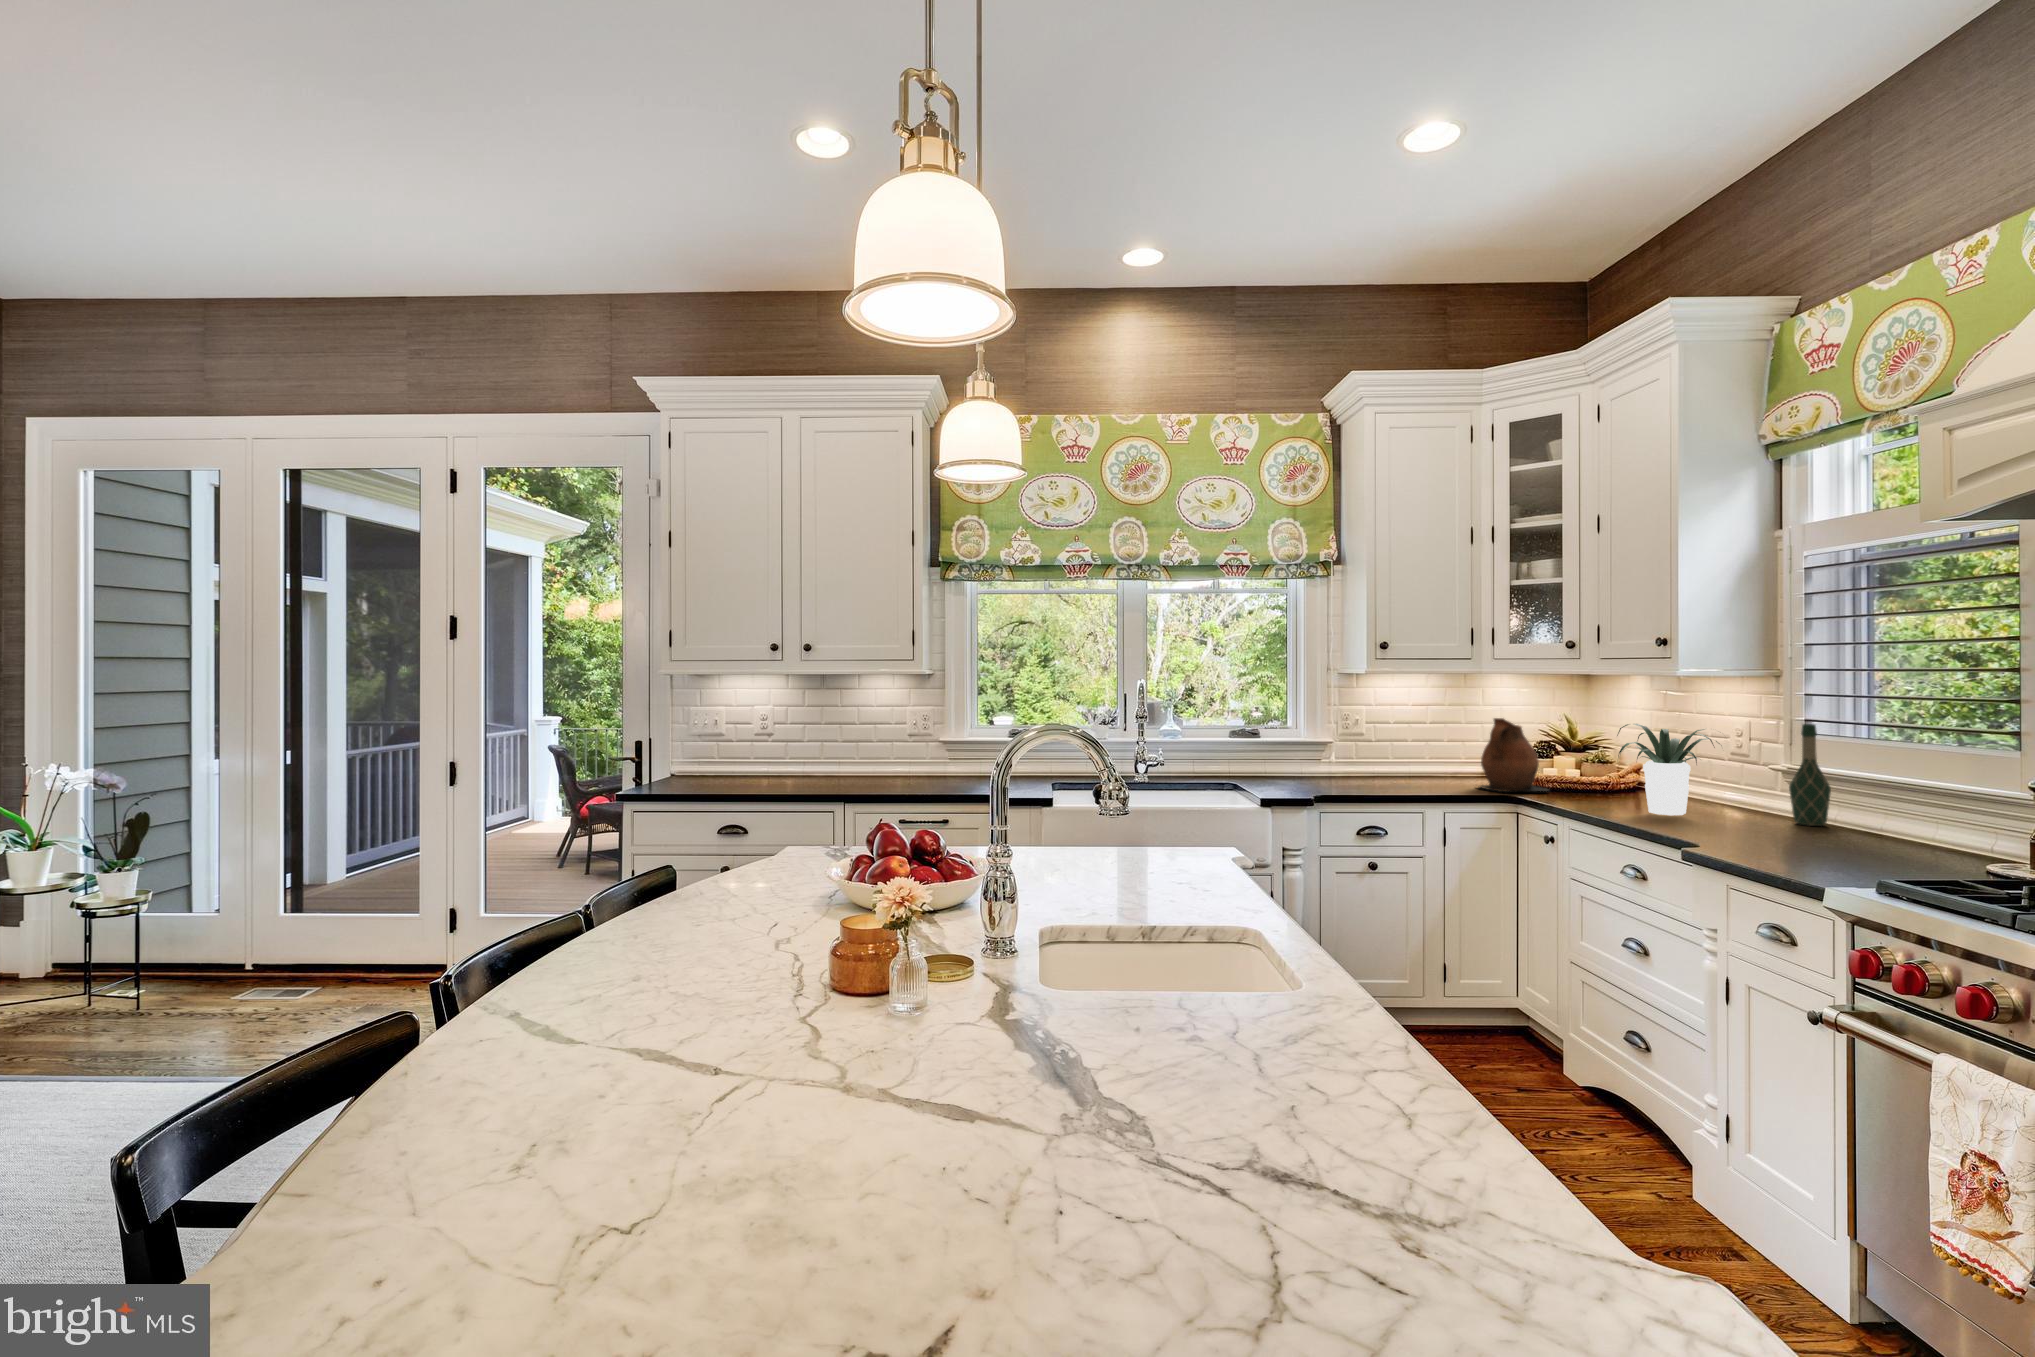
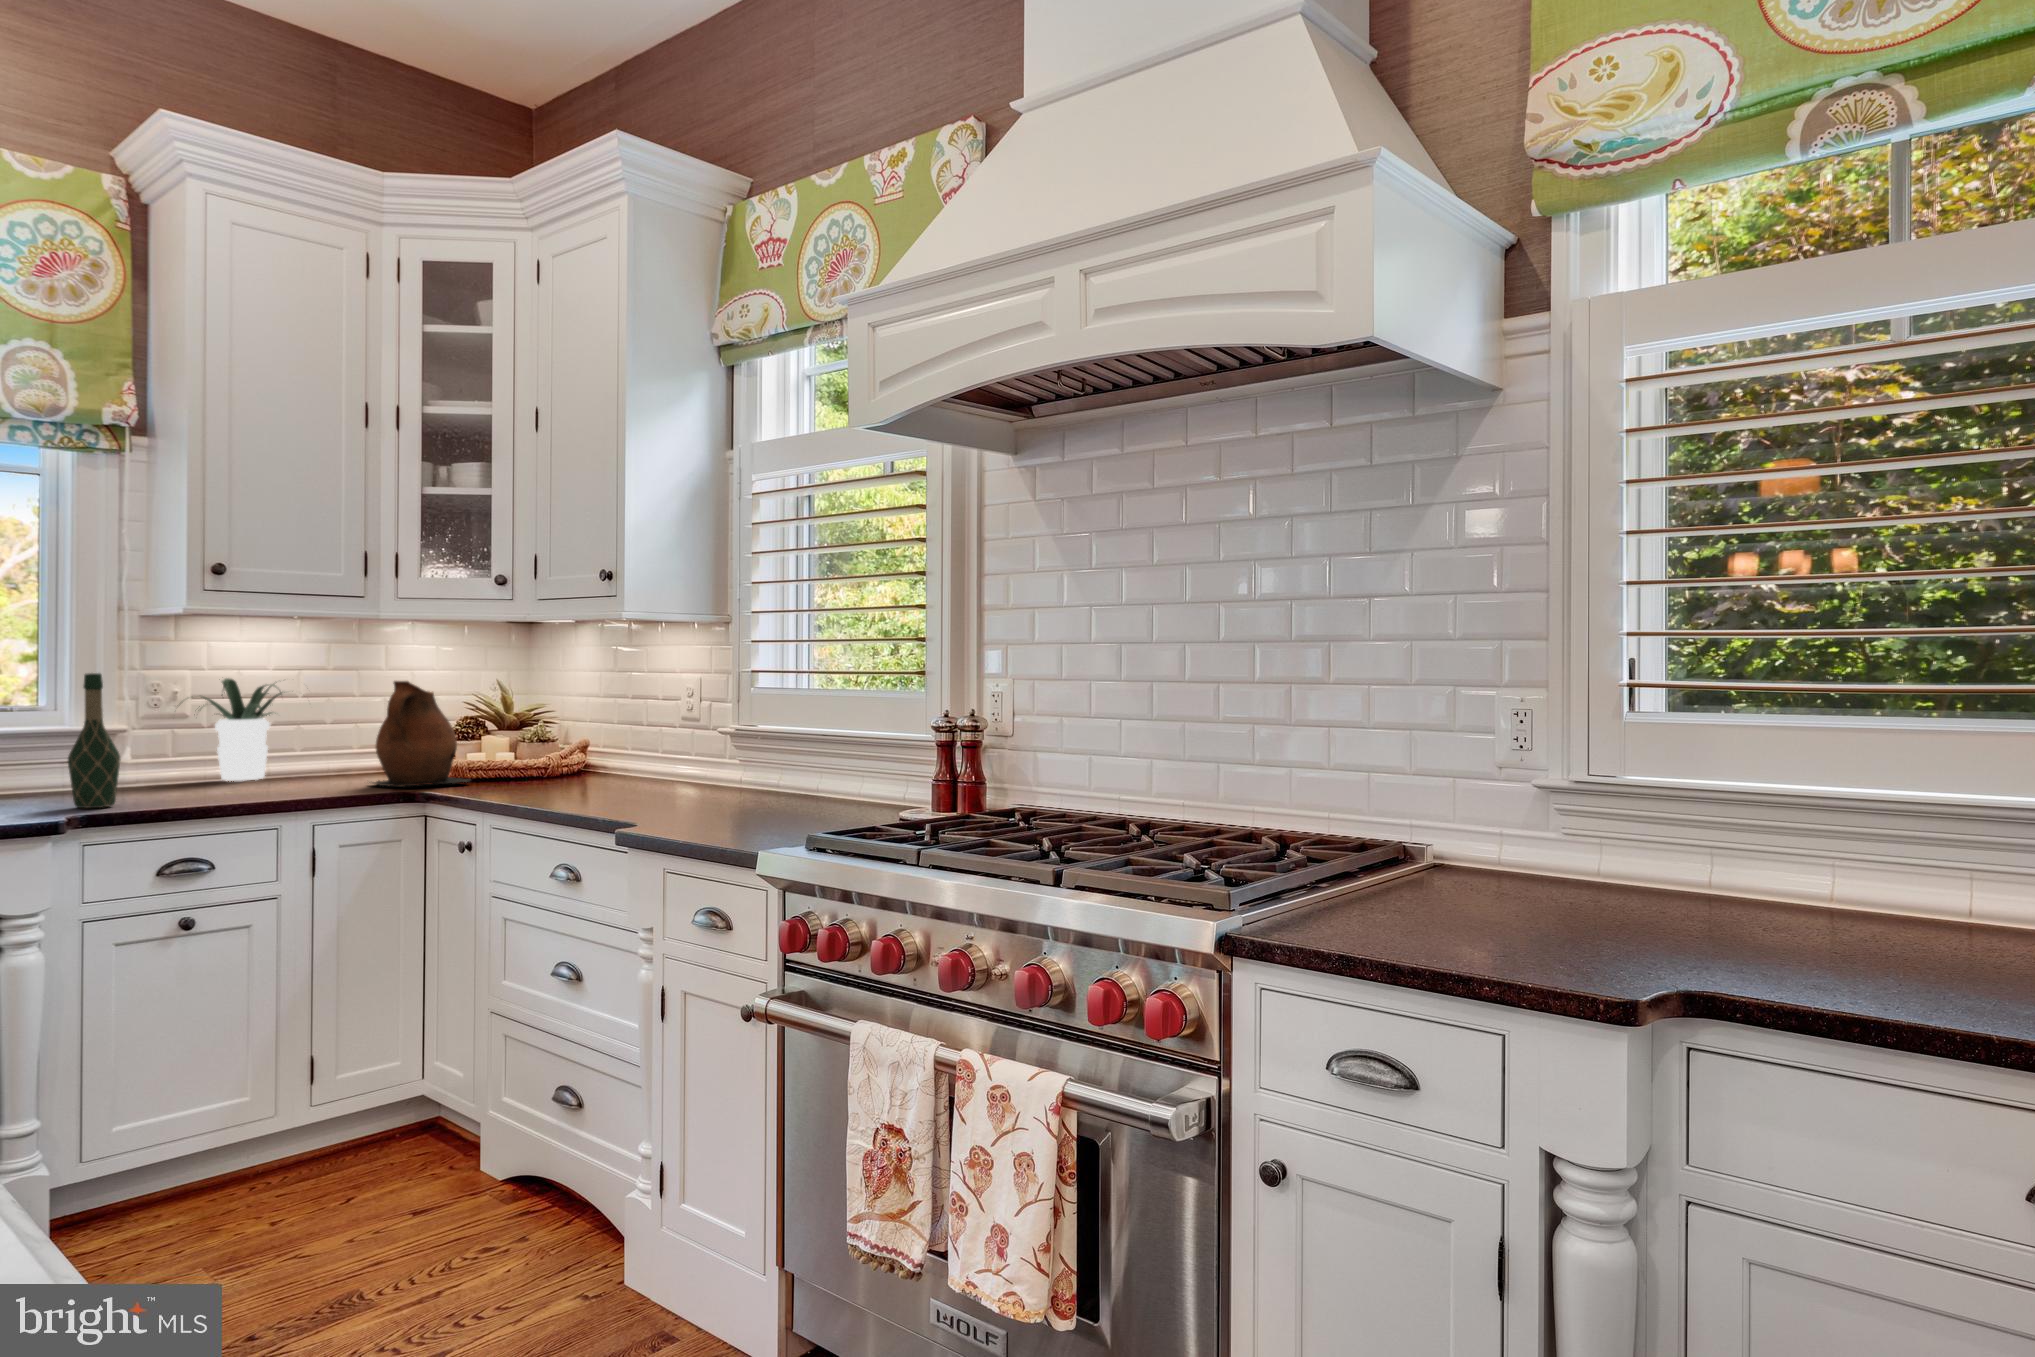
potted plant: present [1617,724,1720,815] -> present [199,678,285,781]
wine bottle: present [1789,724,1831,826] -> present [68,673,120,808]

